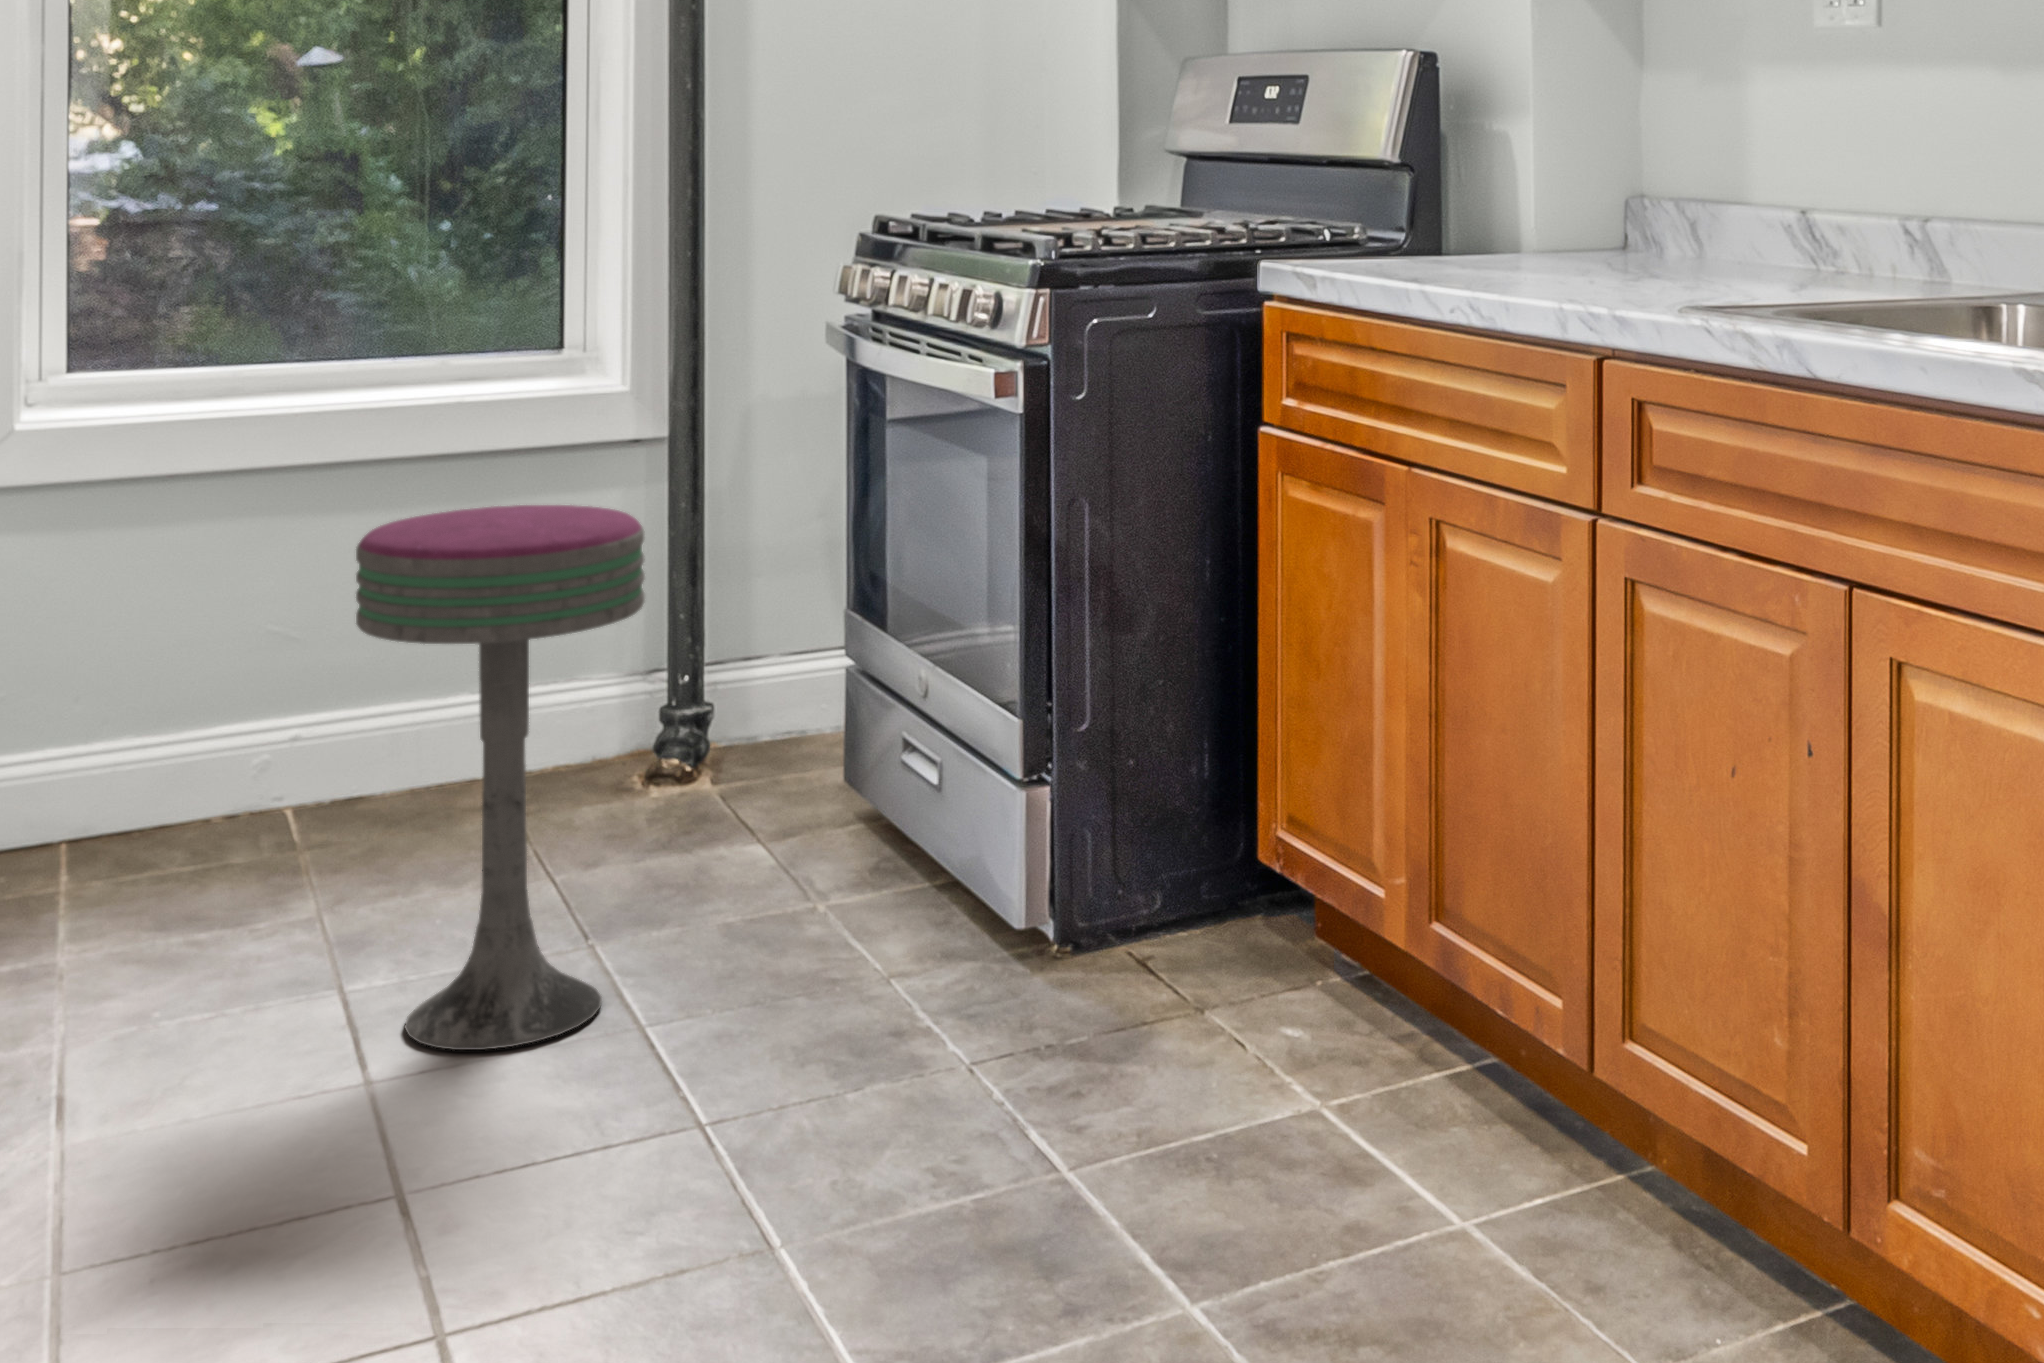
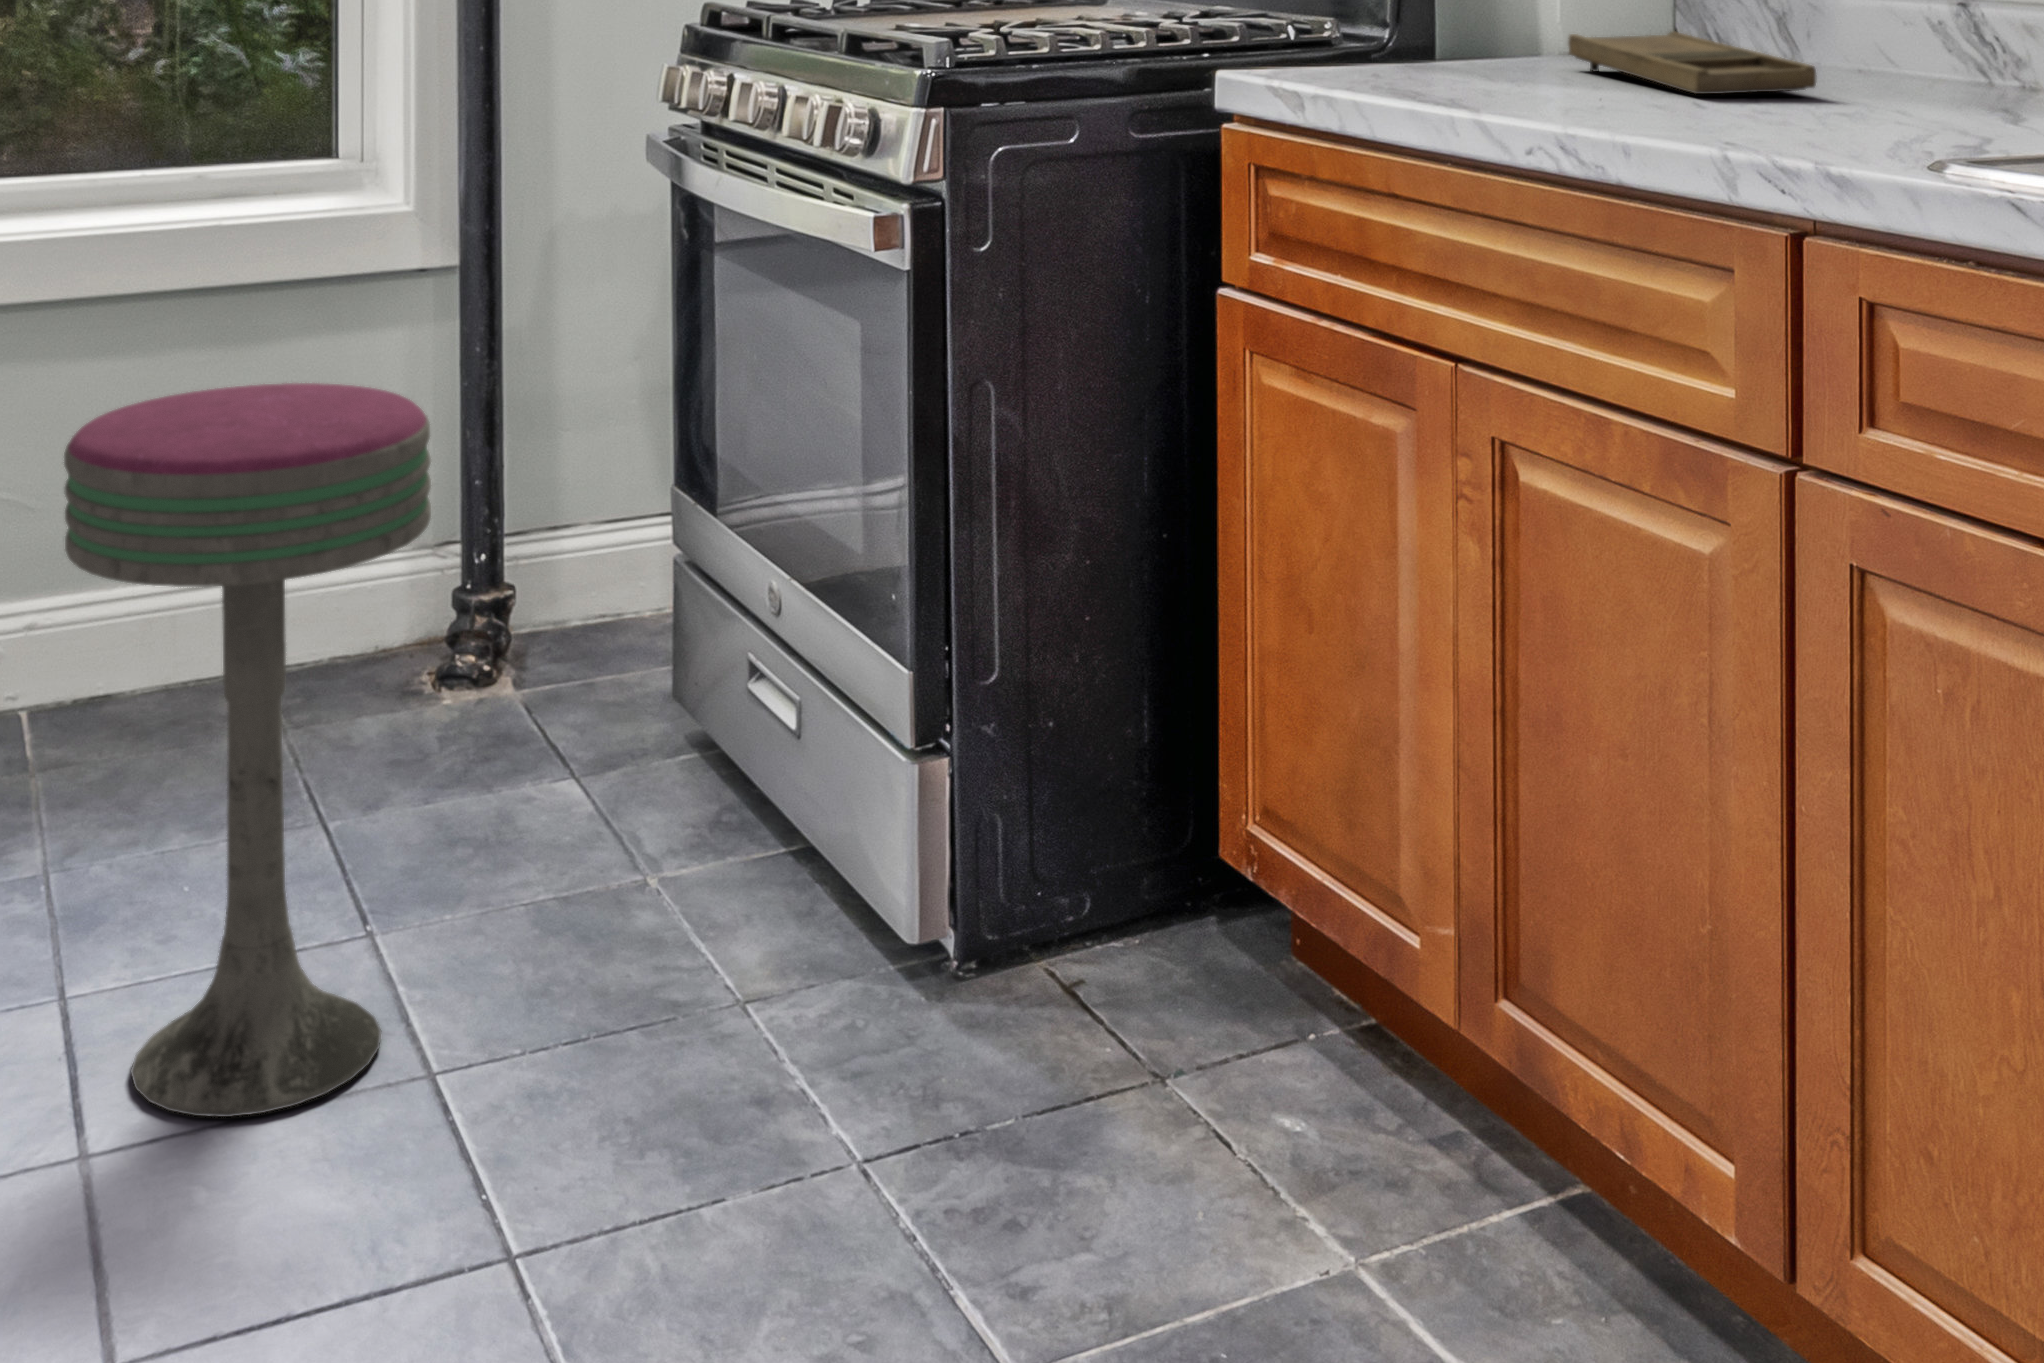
tray: none [1527,235,1685,276] -> present [1568,32,1816,94]

